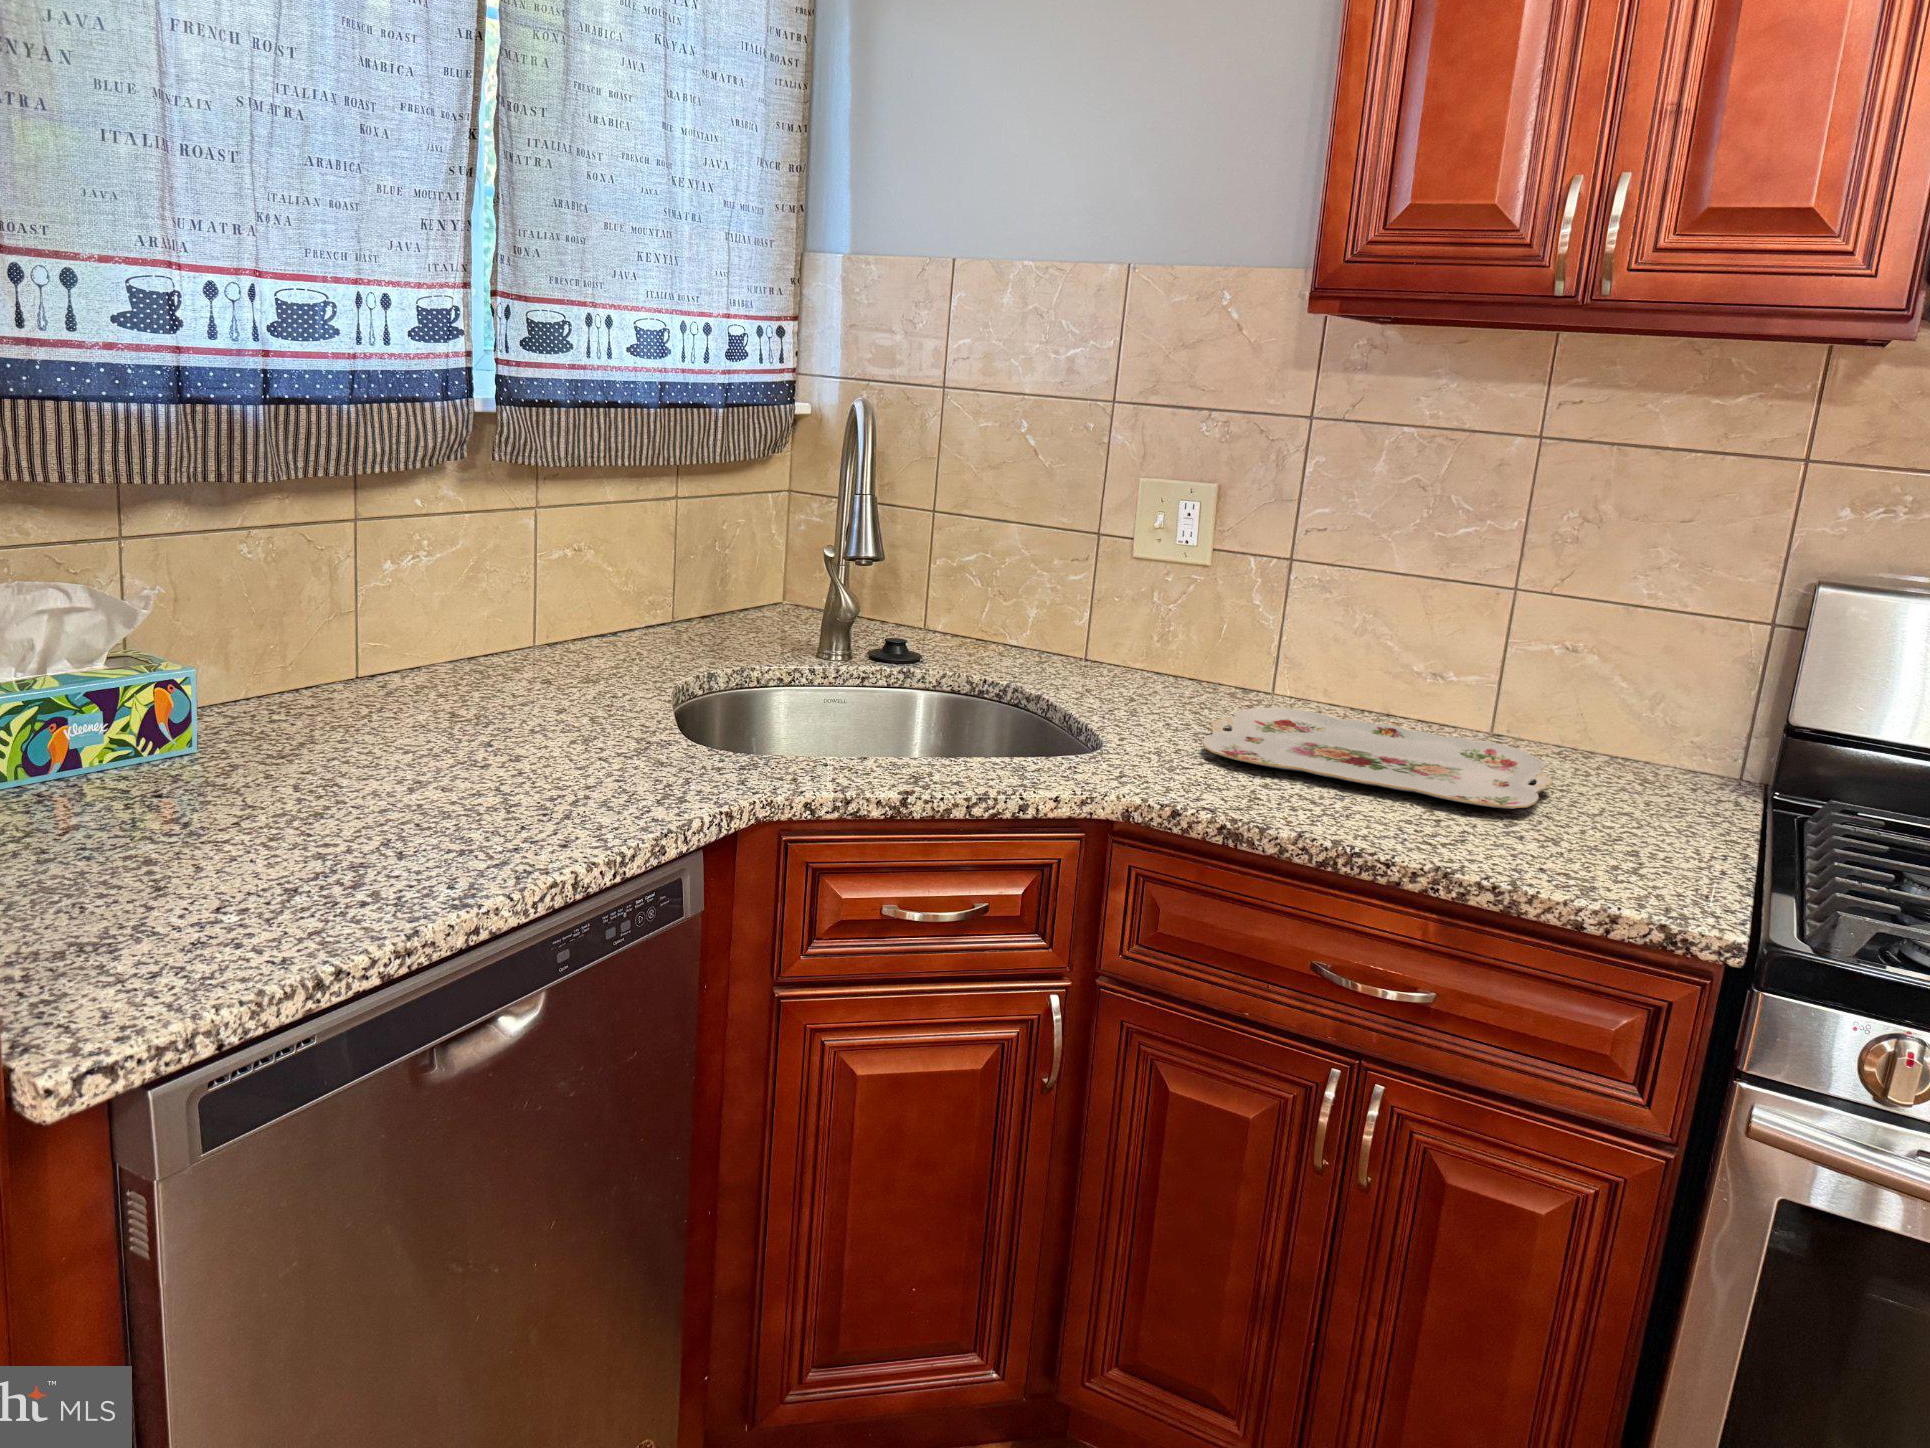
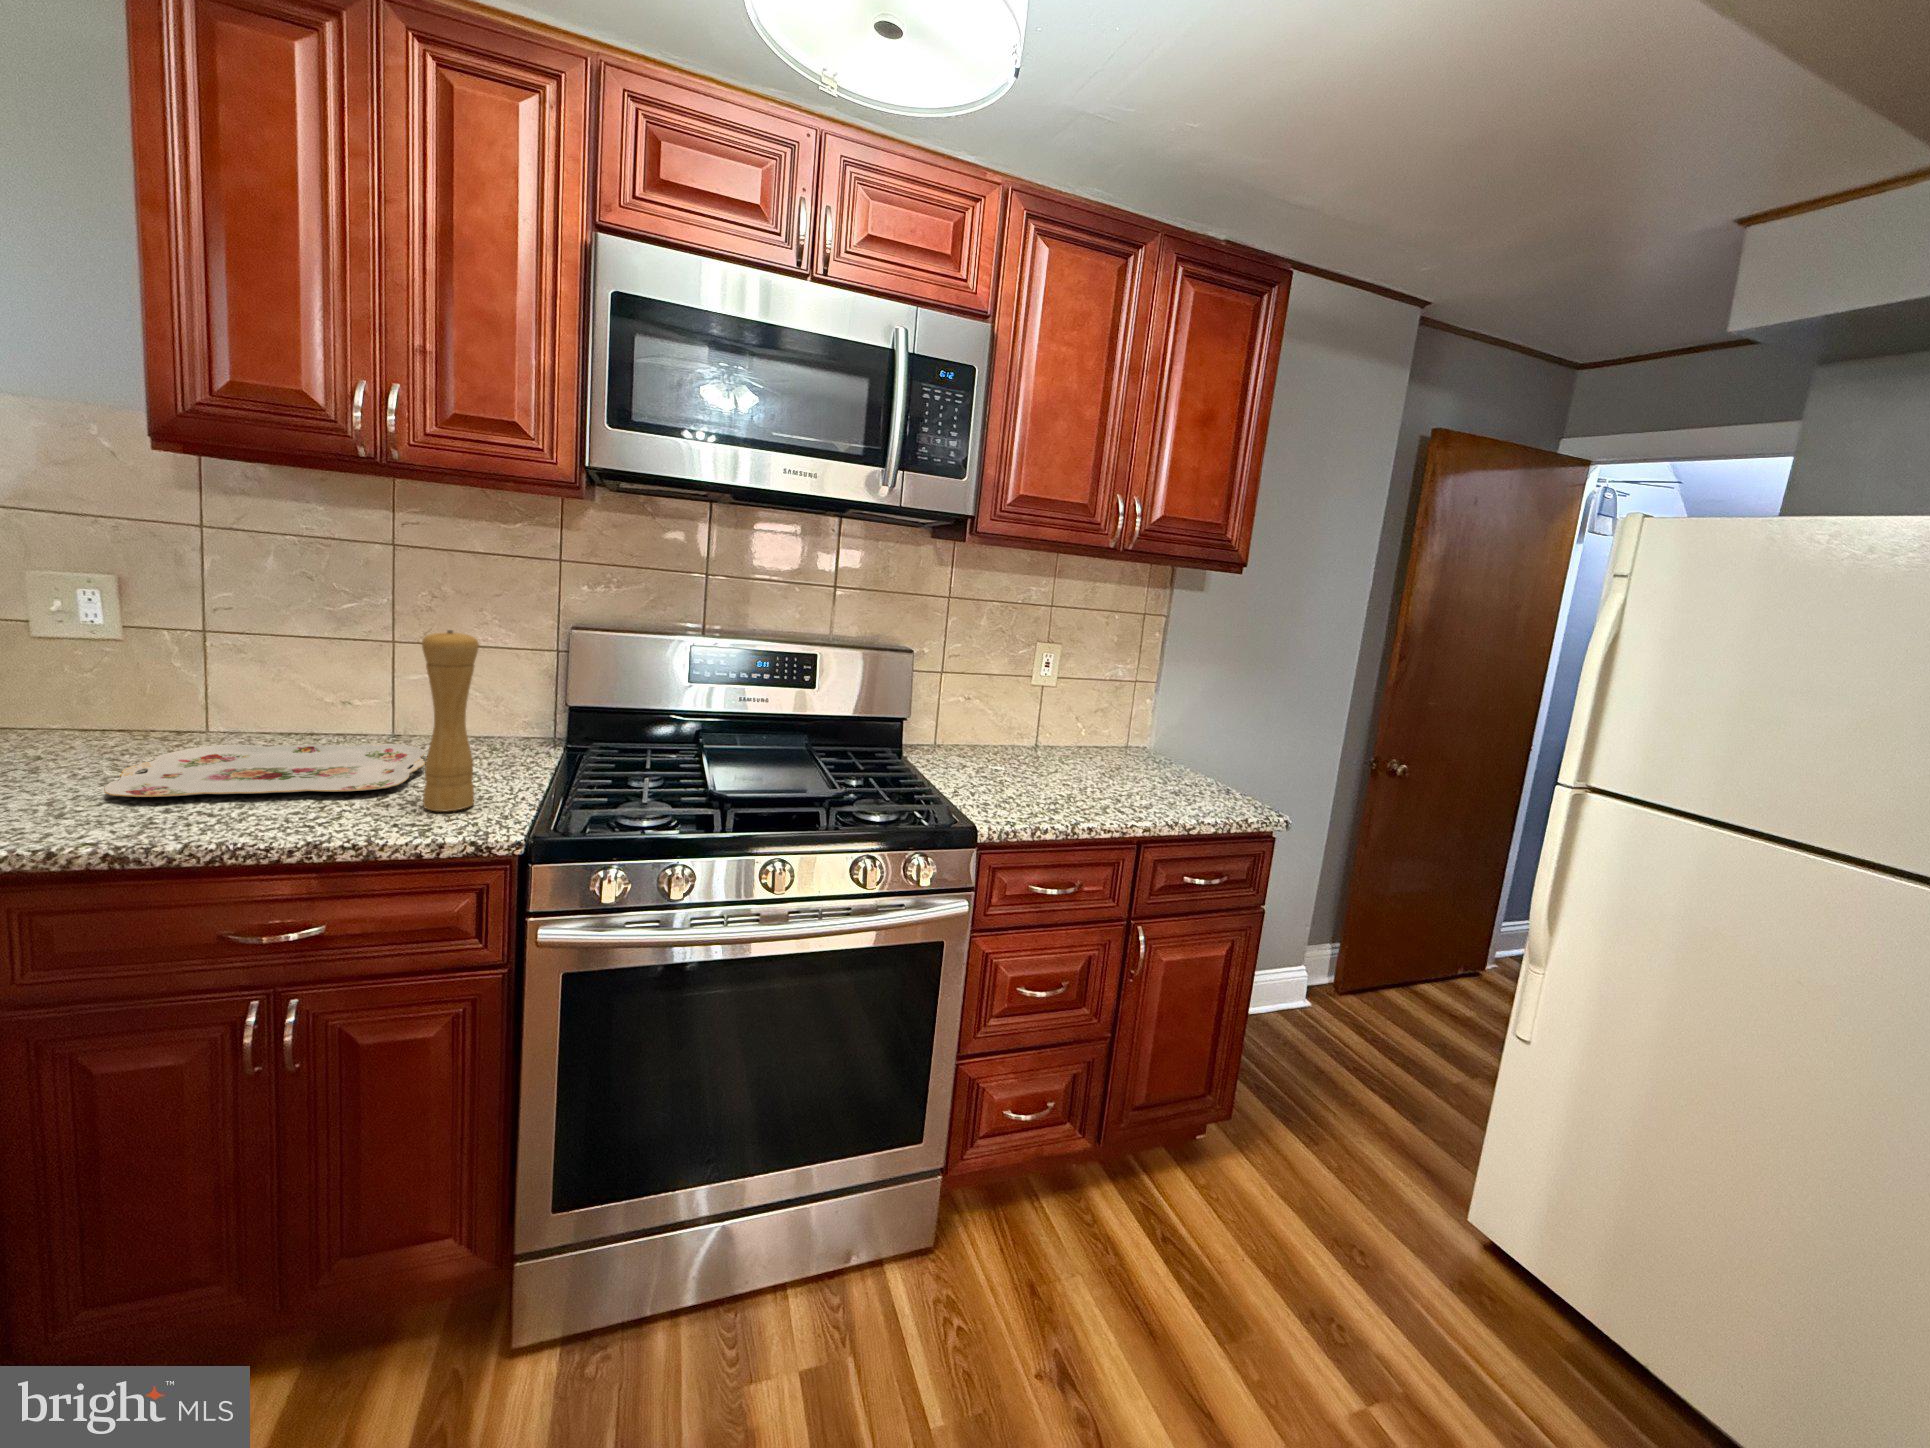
pepper mill: none [1573,563,1705,866] -> present [422,630,479,811]

